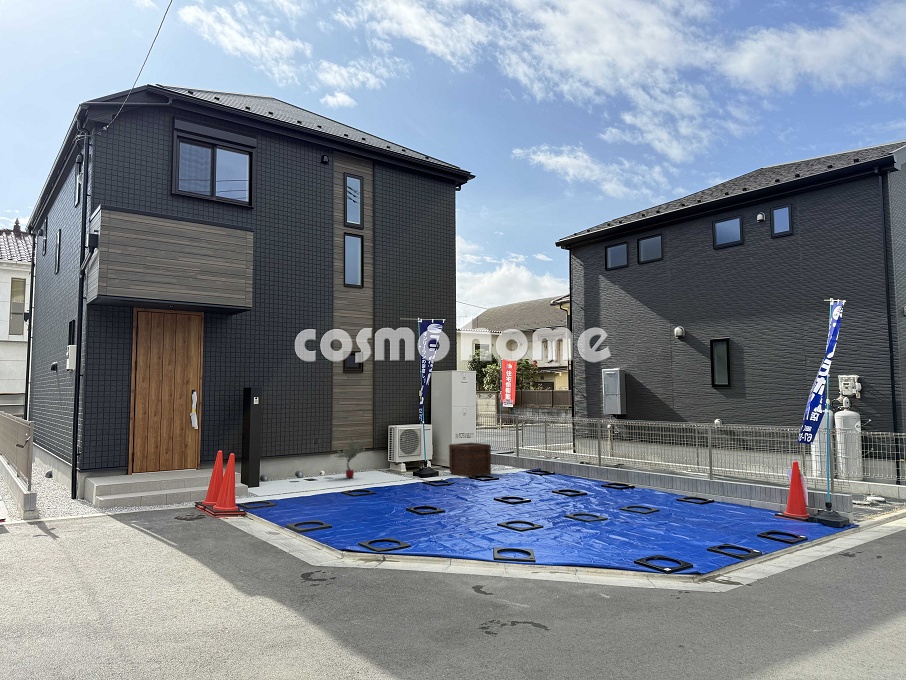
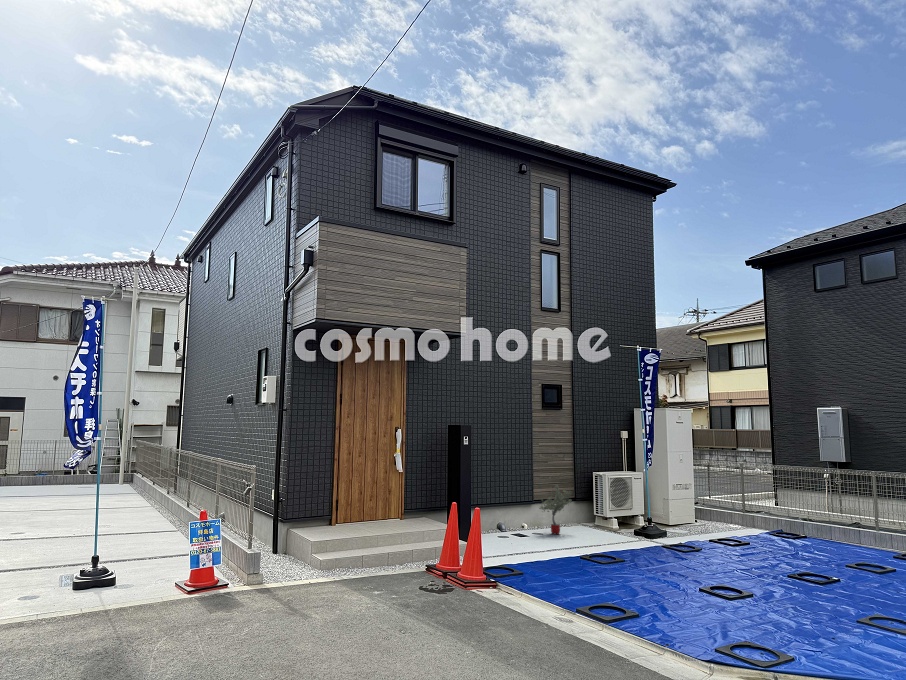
wooden crate: present [449,443,491,477] -> none [669,496,723,539]

